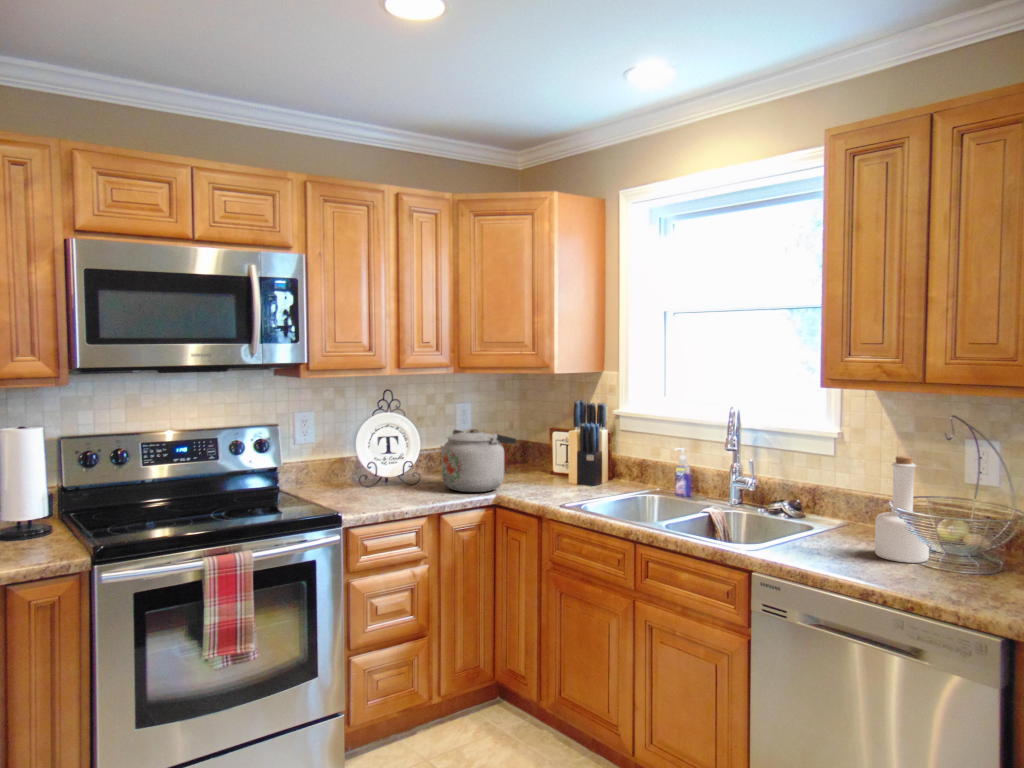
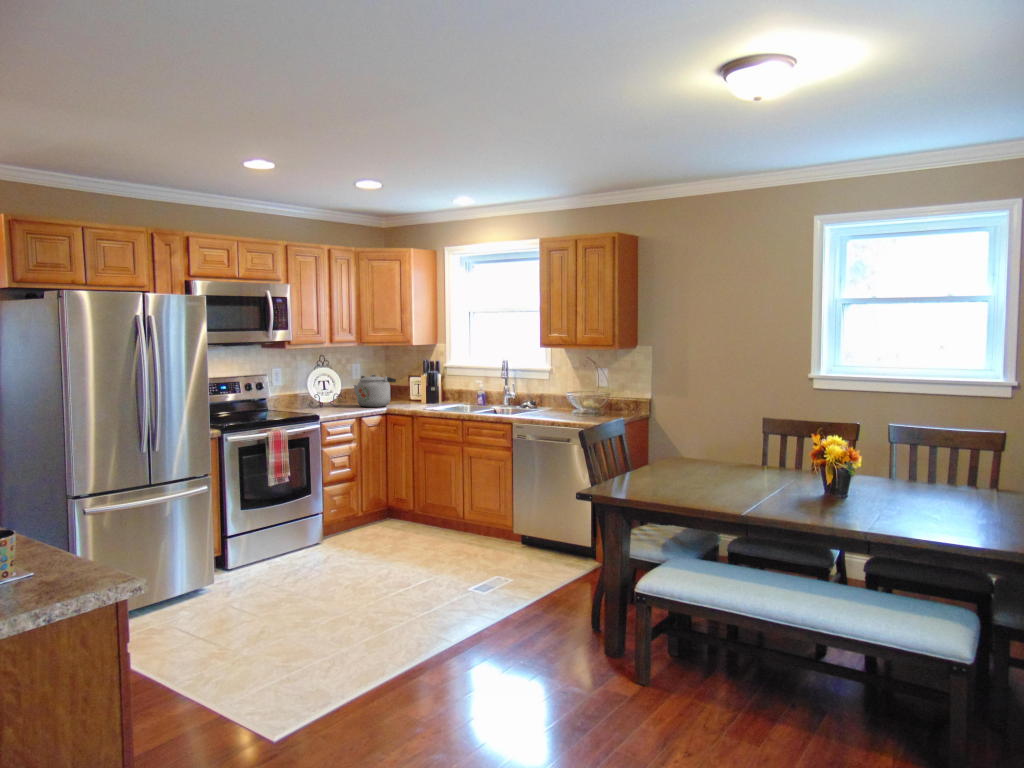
bottle: present [875,456,929,563] -> none [561,374,580,416]

